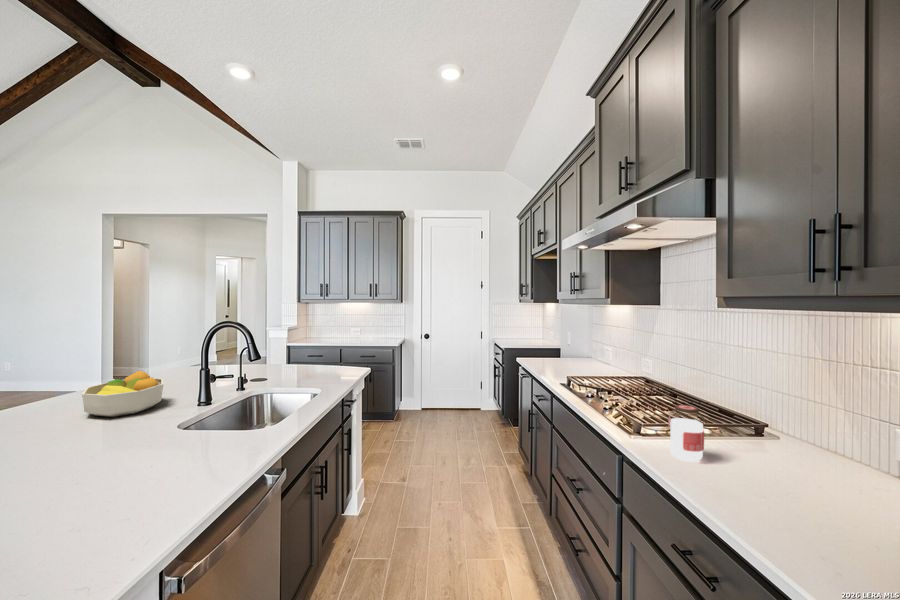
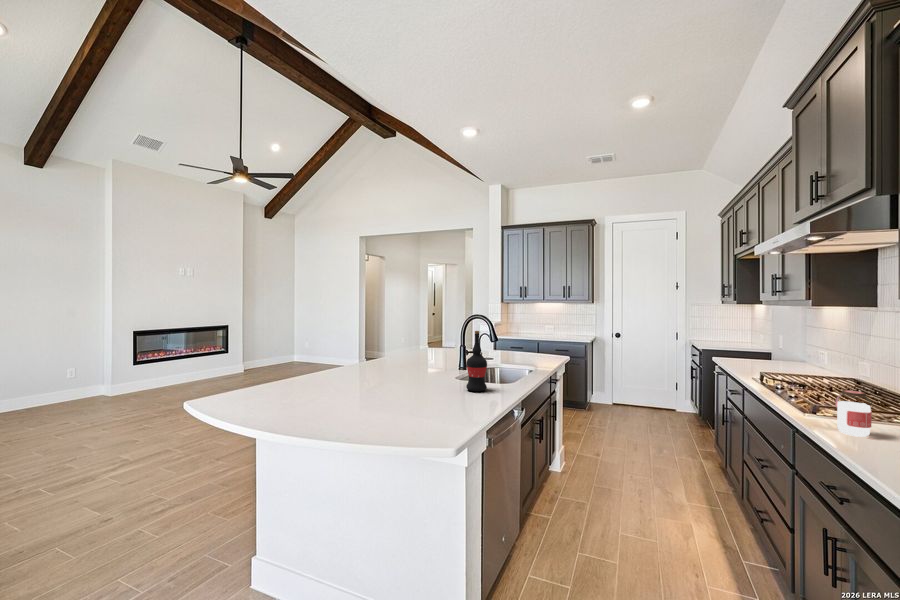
wine bottle: none [178,349,220,455] -> present [466,331,487,391]
fruit bowl: present [82,371,163,417] -> none [403,345,441,371]

